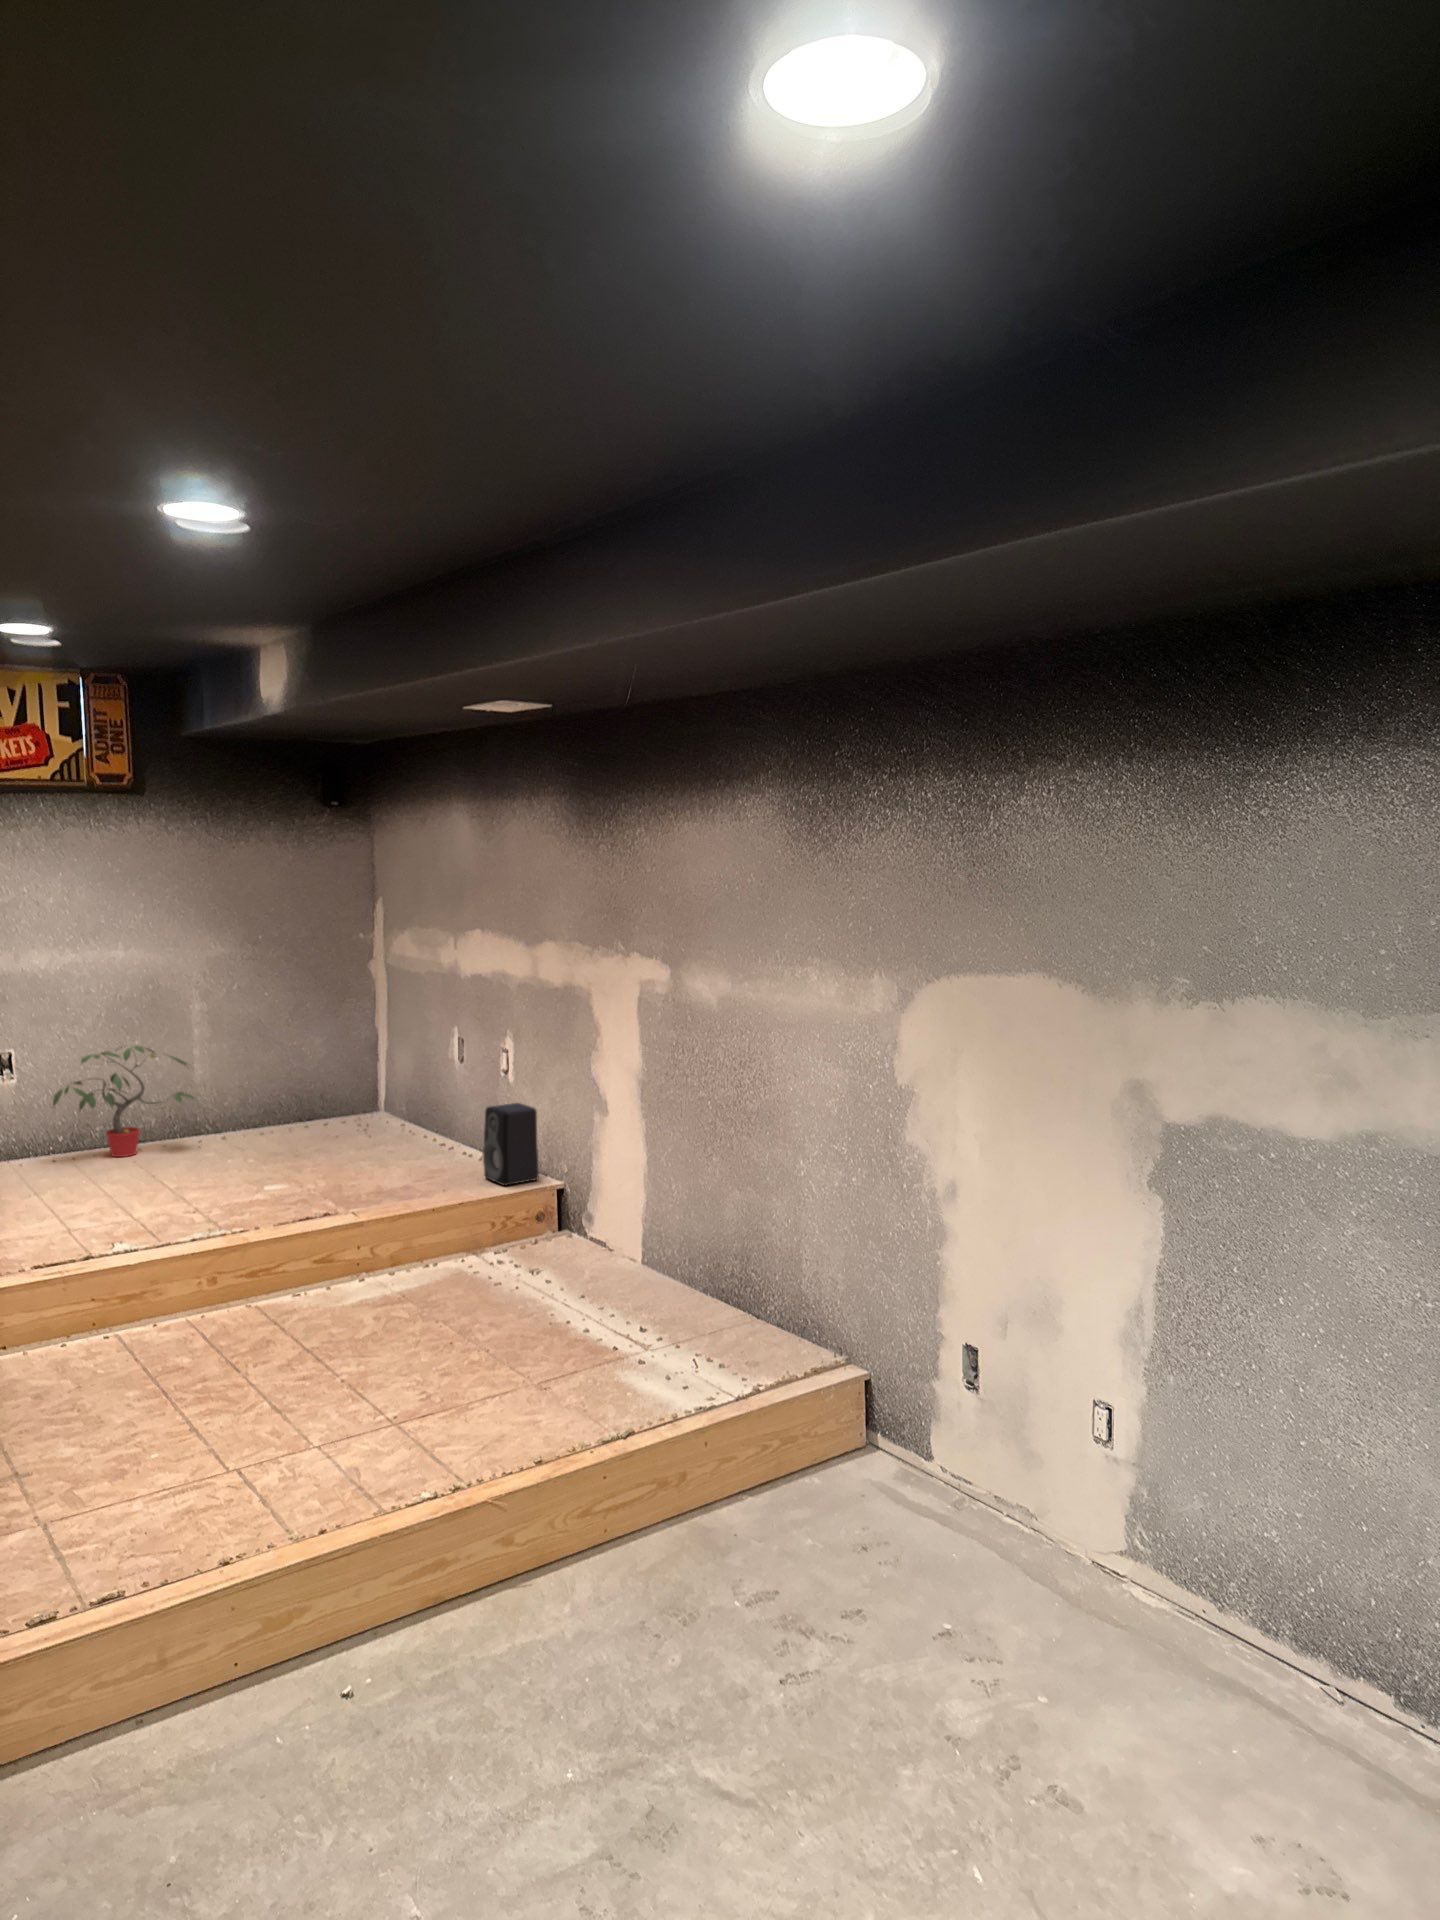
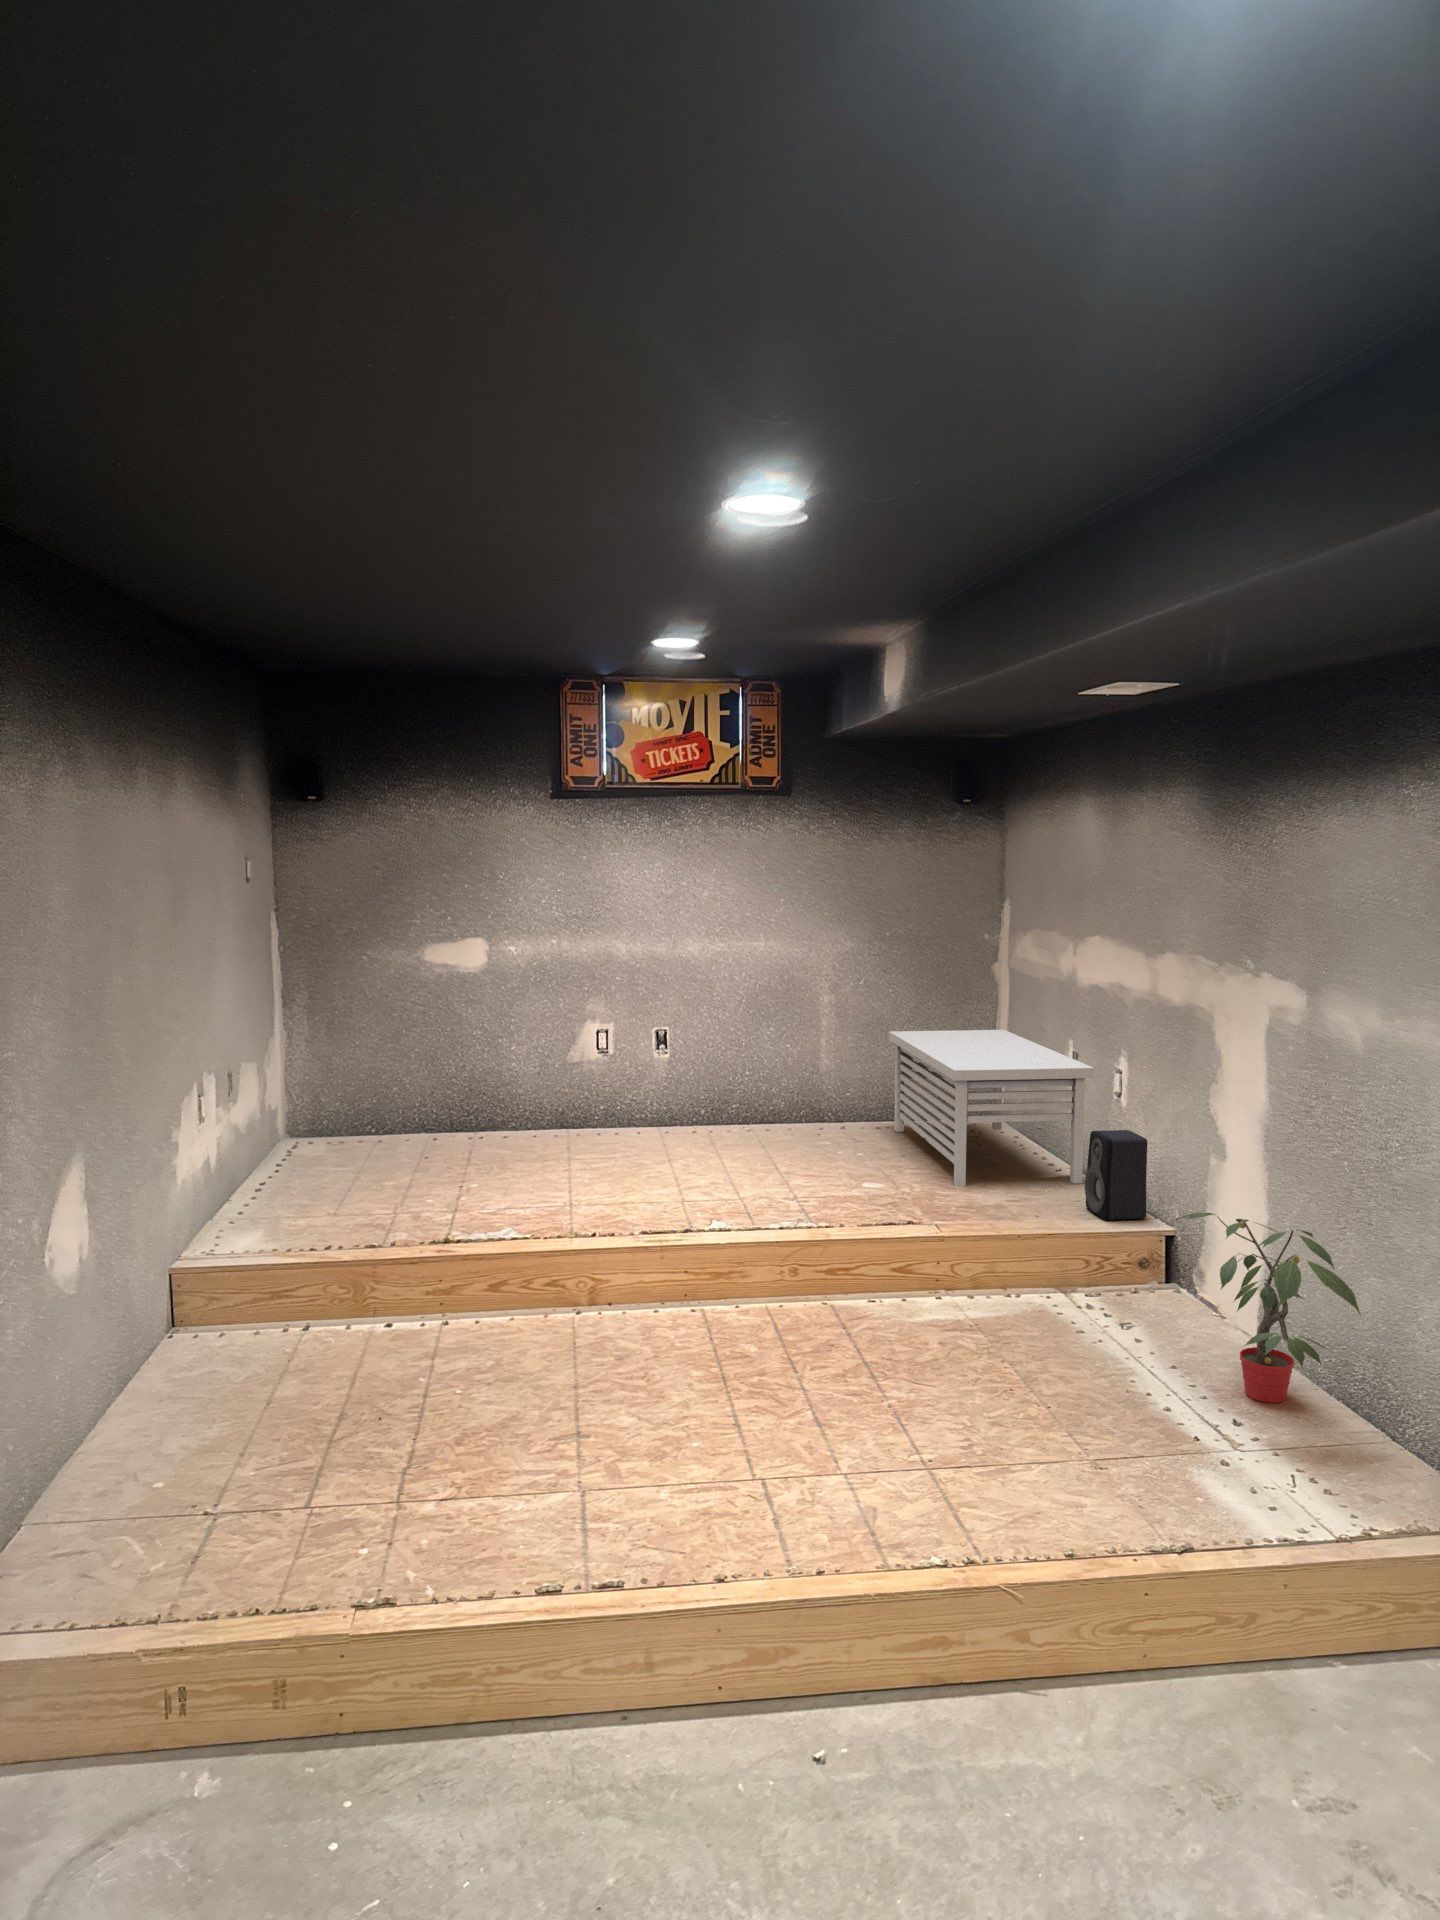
storage bench: none [268,1024,481,1177] -> present [889,1030,1094,1186]
potted plant: present [53,1045,194,1157] -> present [1181,1213,1360,1403]

